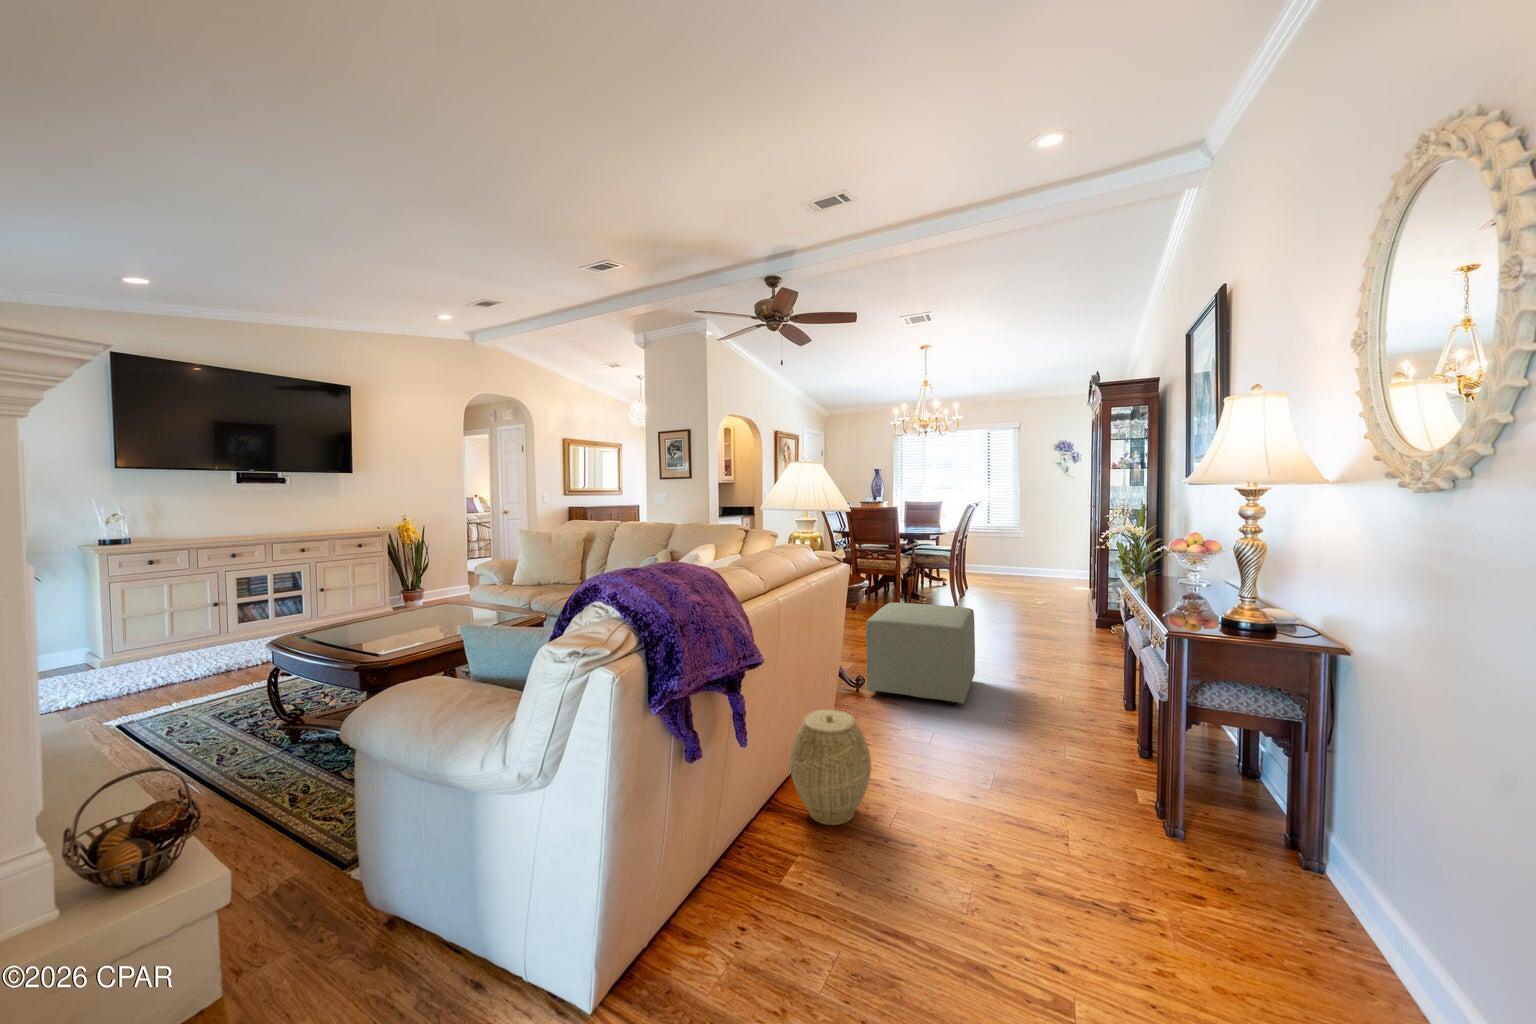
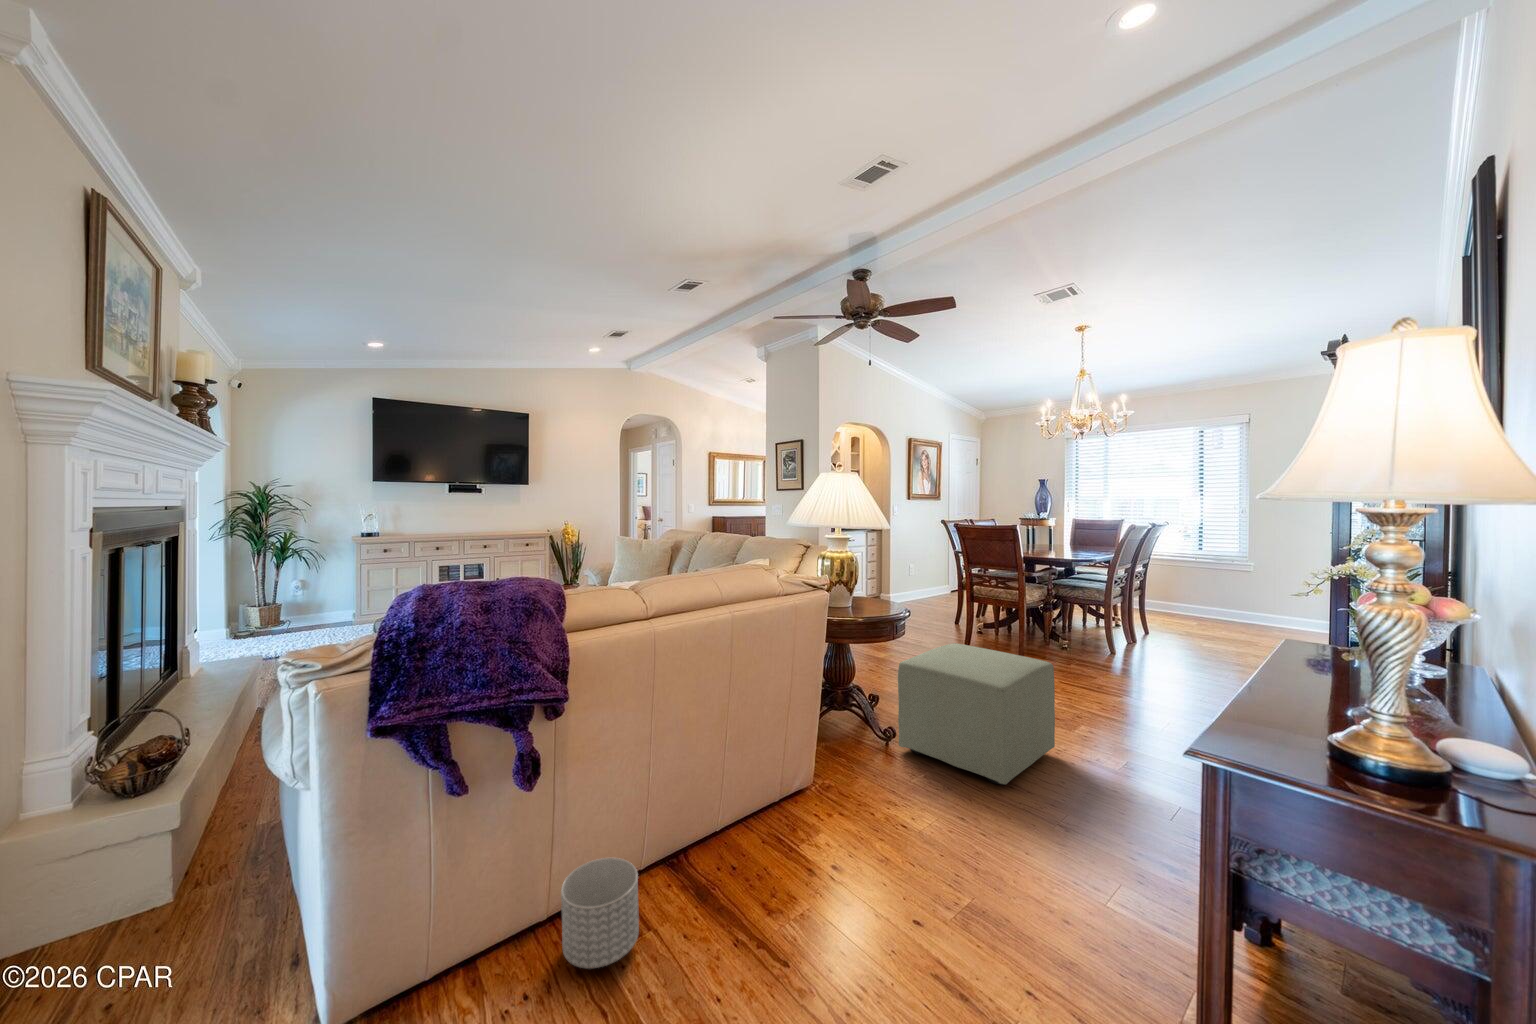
woven basket: present [790,709,872,825] -> none [685,765,779,905]
planter: none [736,801,803,893] -> present [561,858,639,969]

